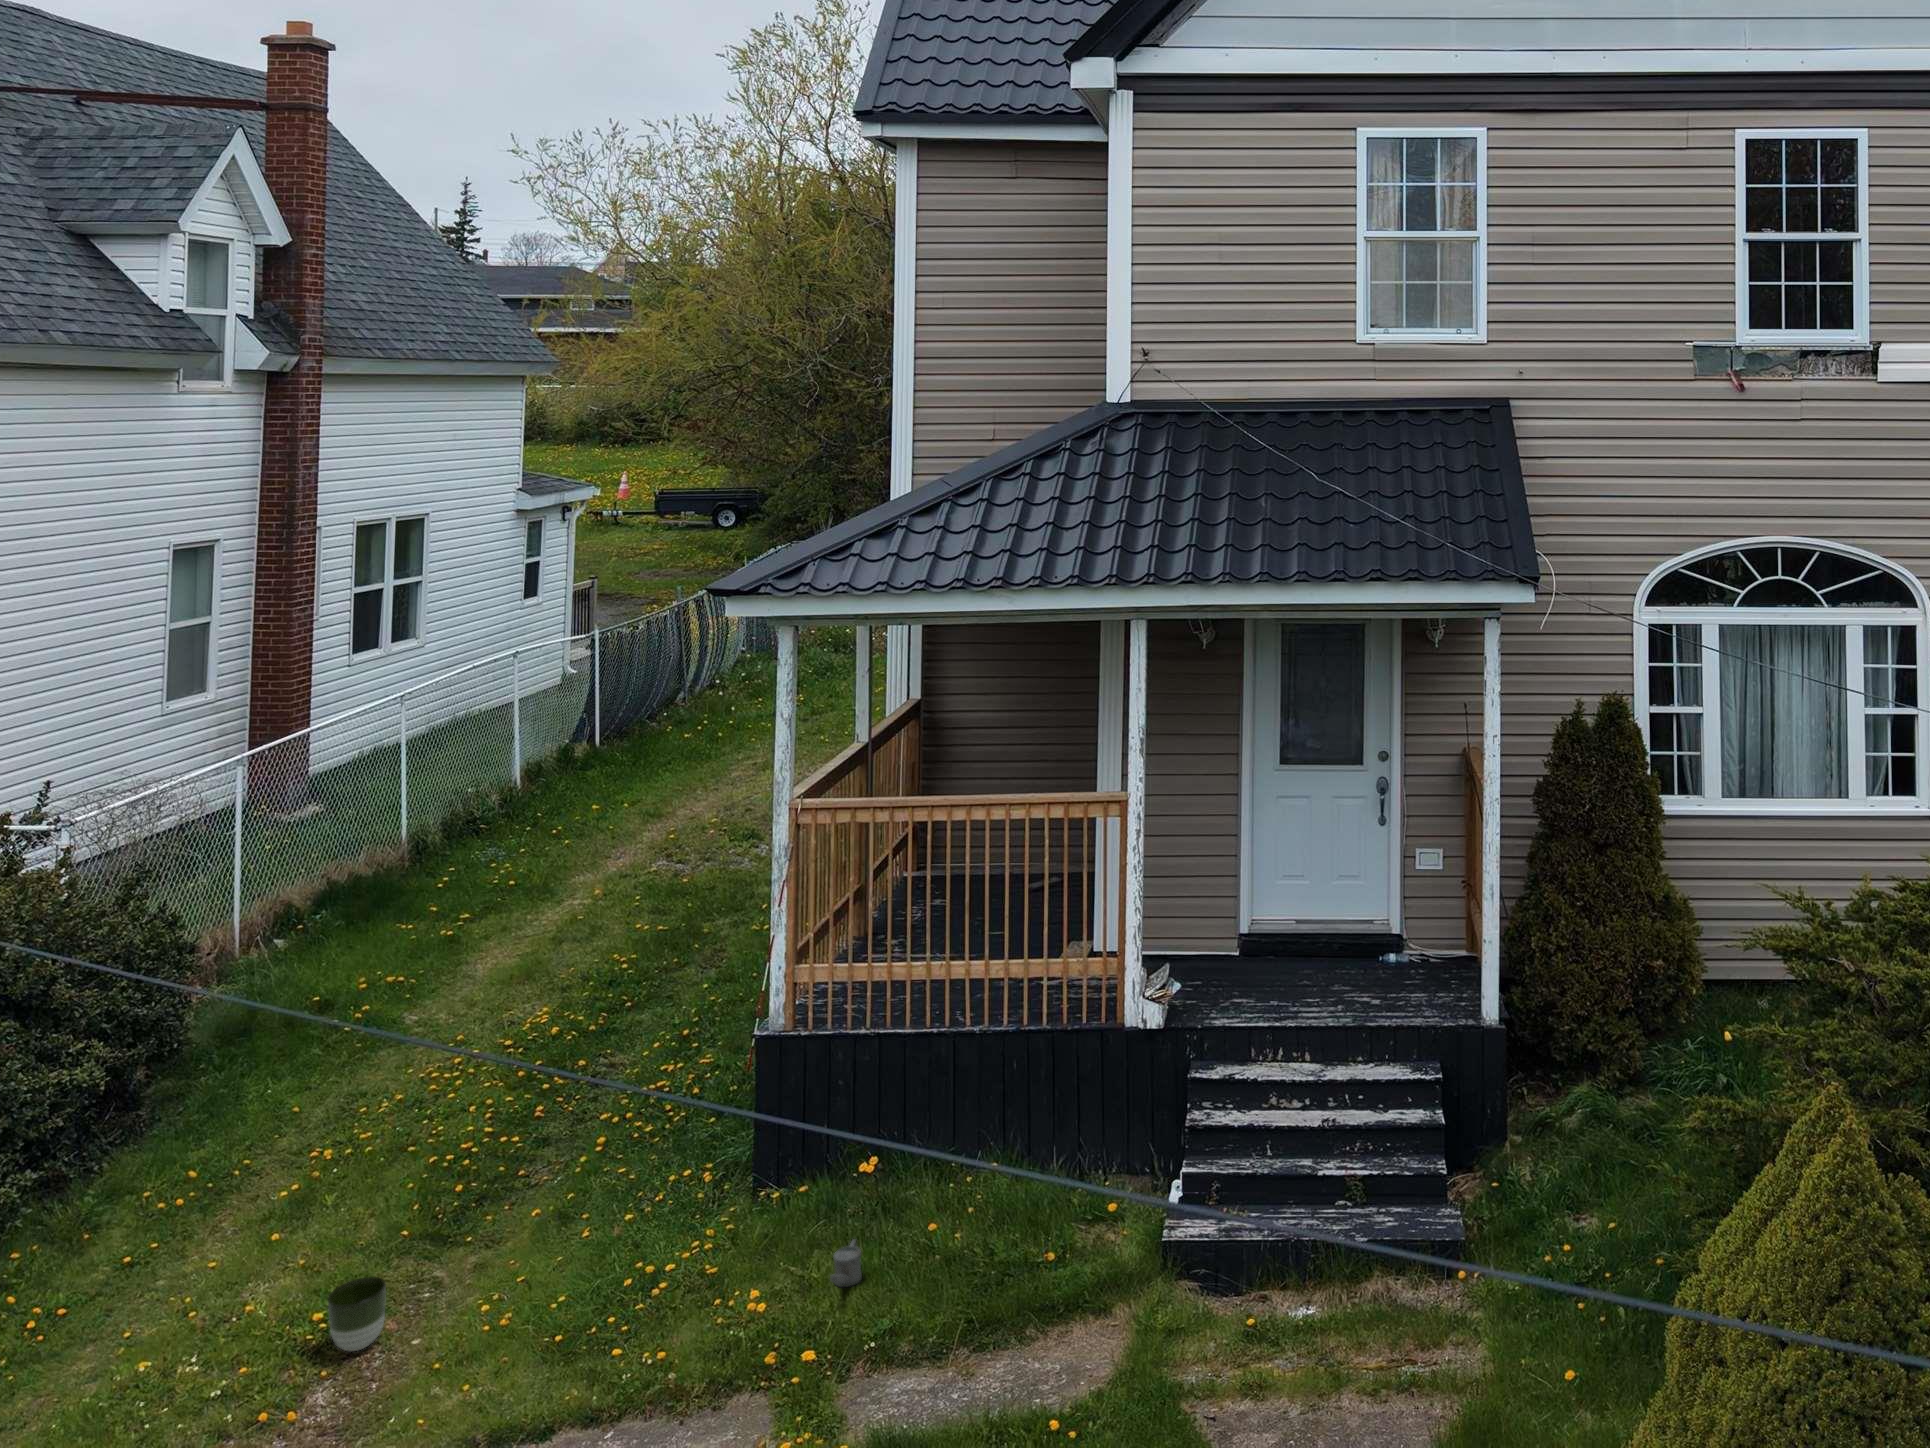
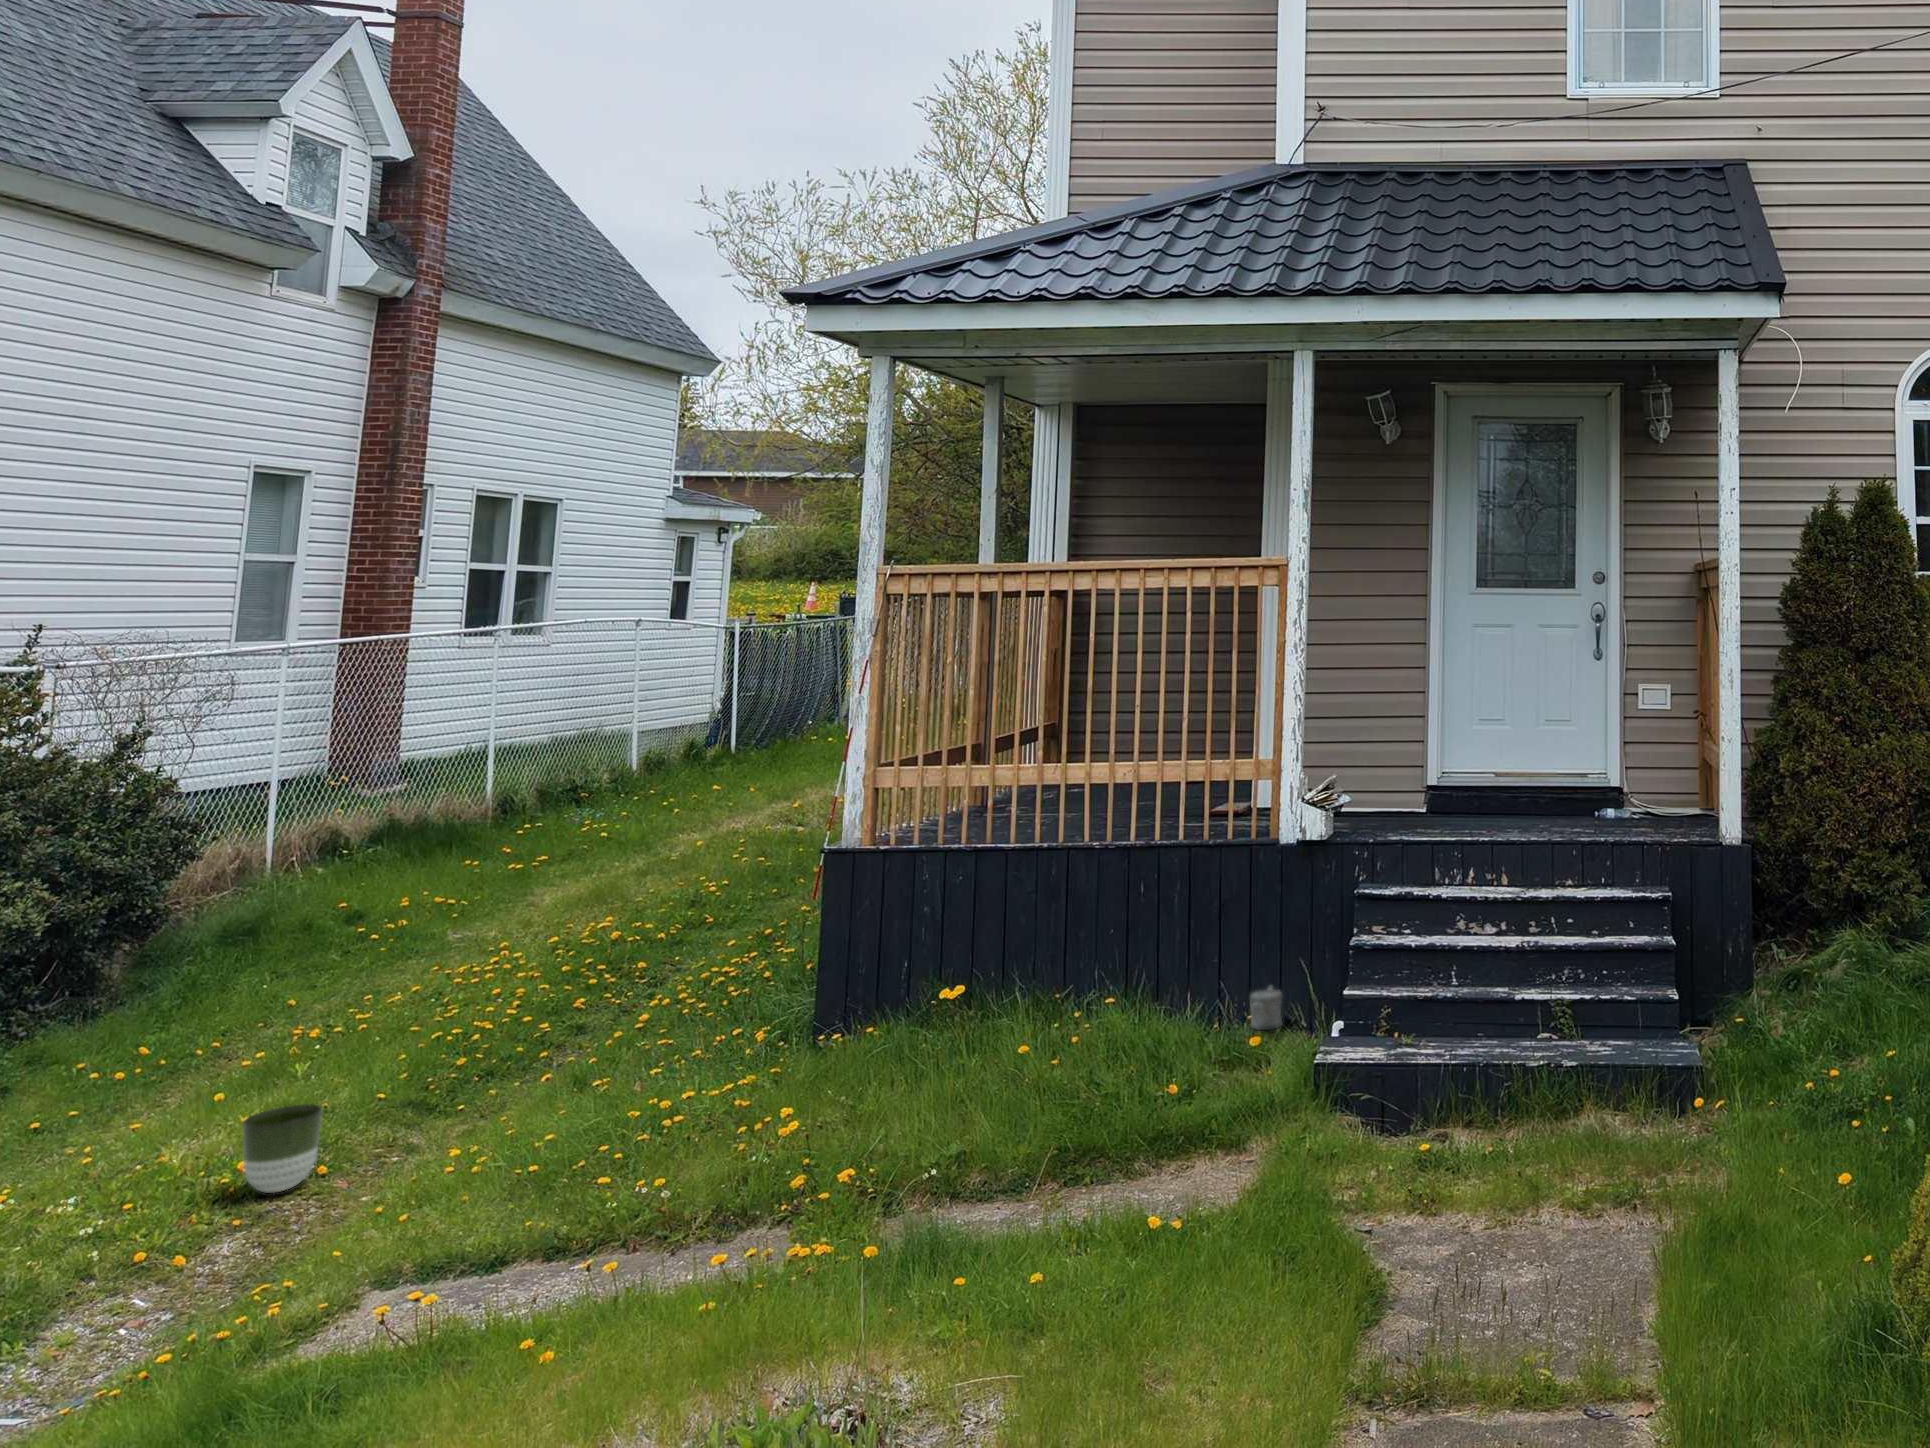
watering can: present [830,1240,862,1287] -> present [1251,986,1283,1030]

